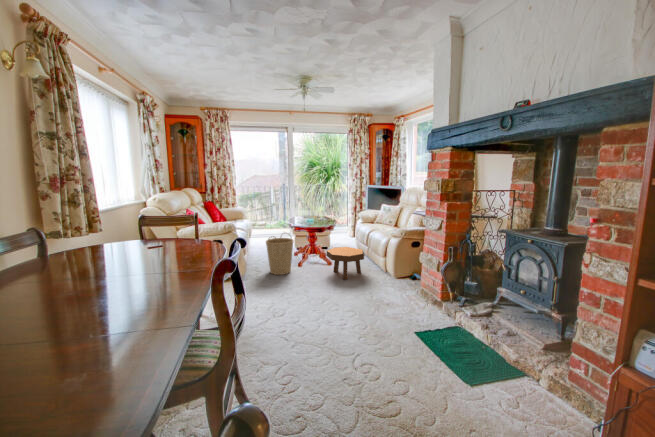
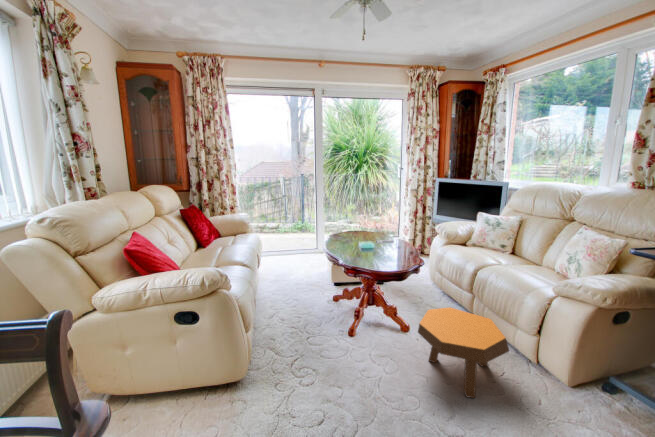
basket: present [266,236,293,275] -> none [292,280,349,373]

